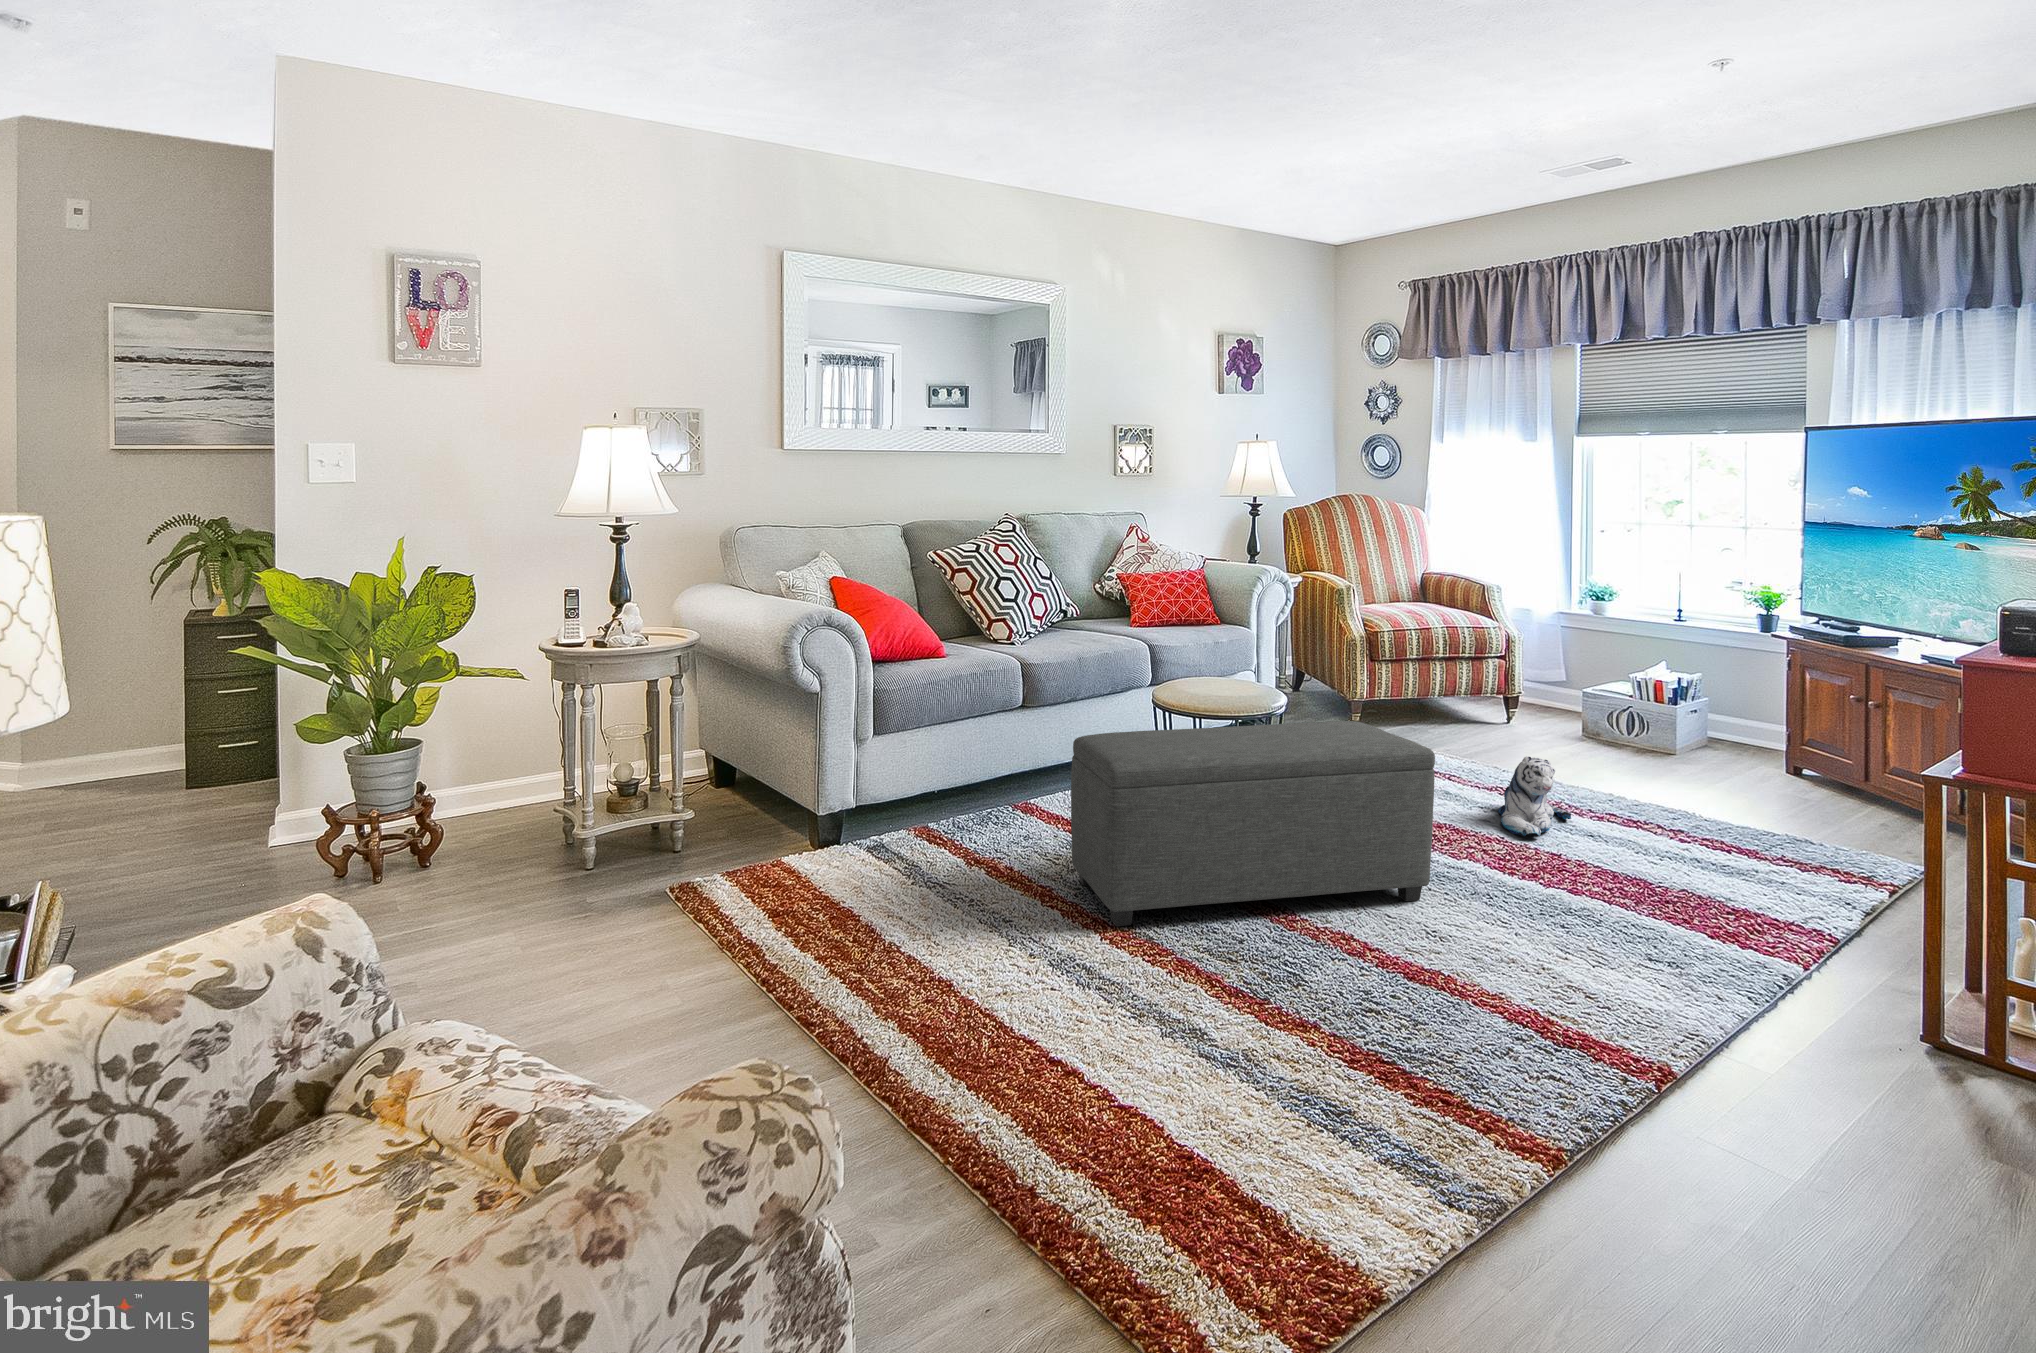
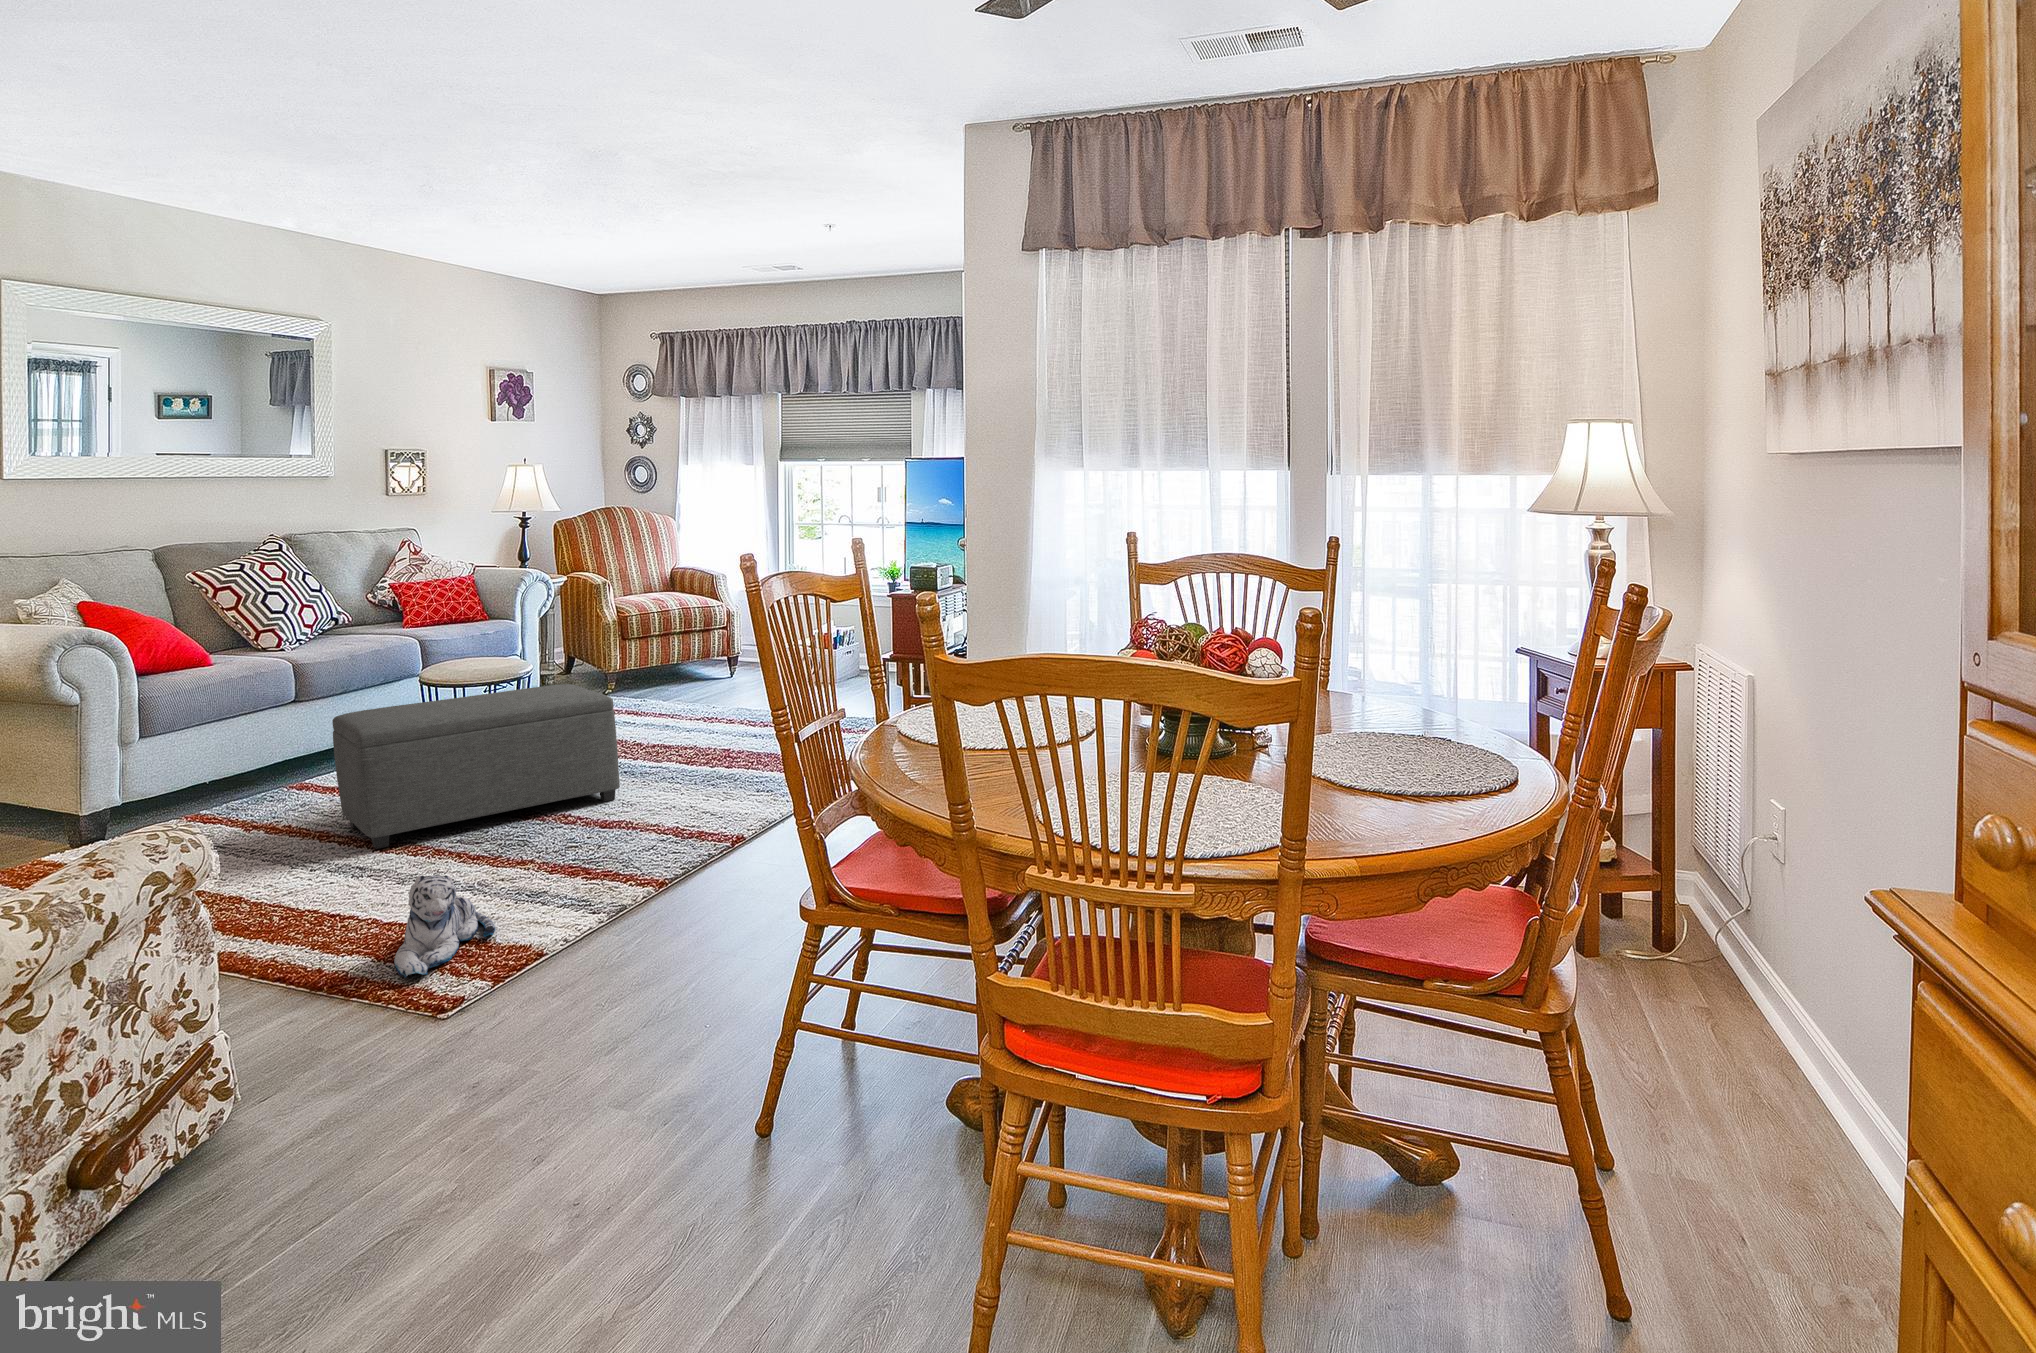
plush toy: present [1497,756,1571,836] -> present [394,875,495,978]

